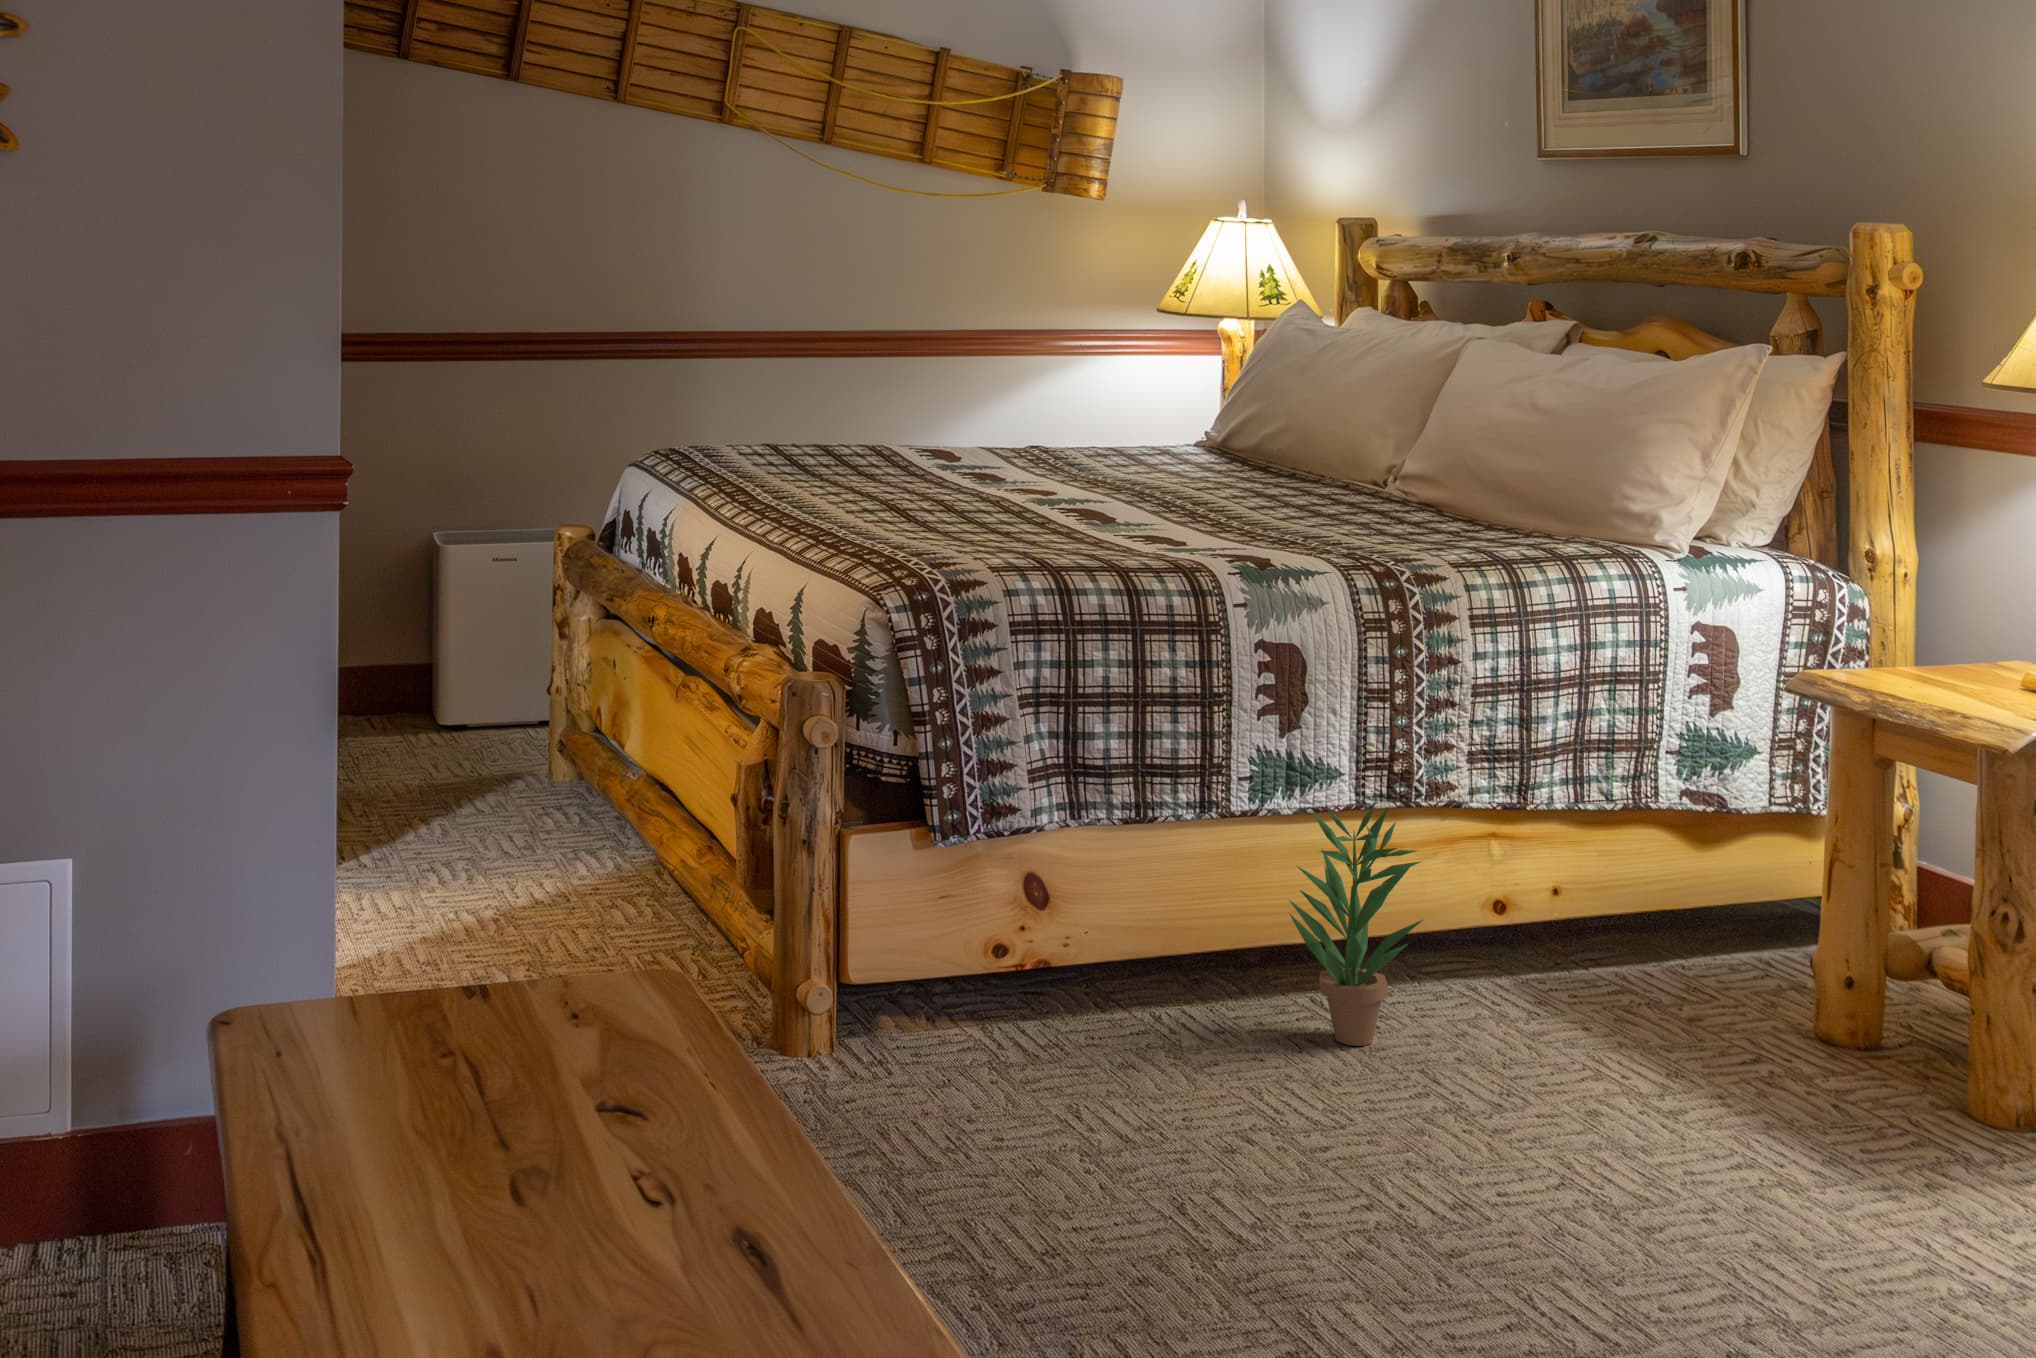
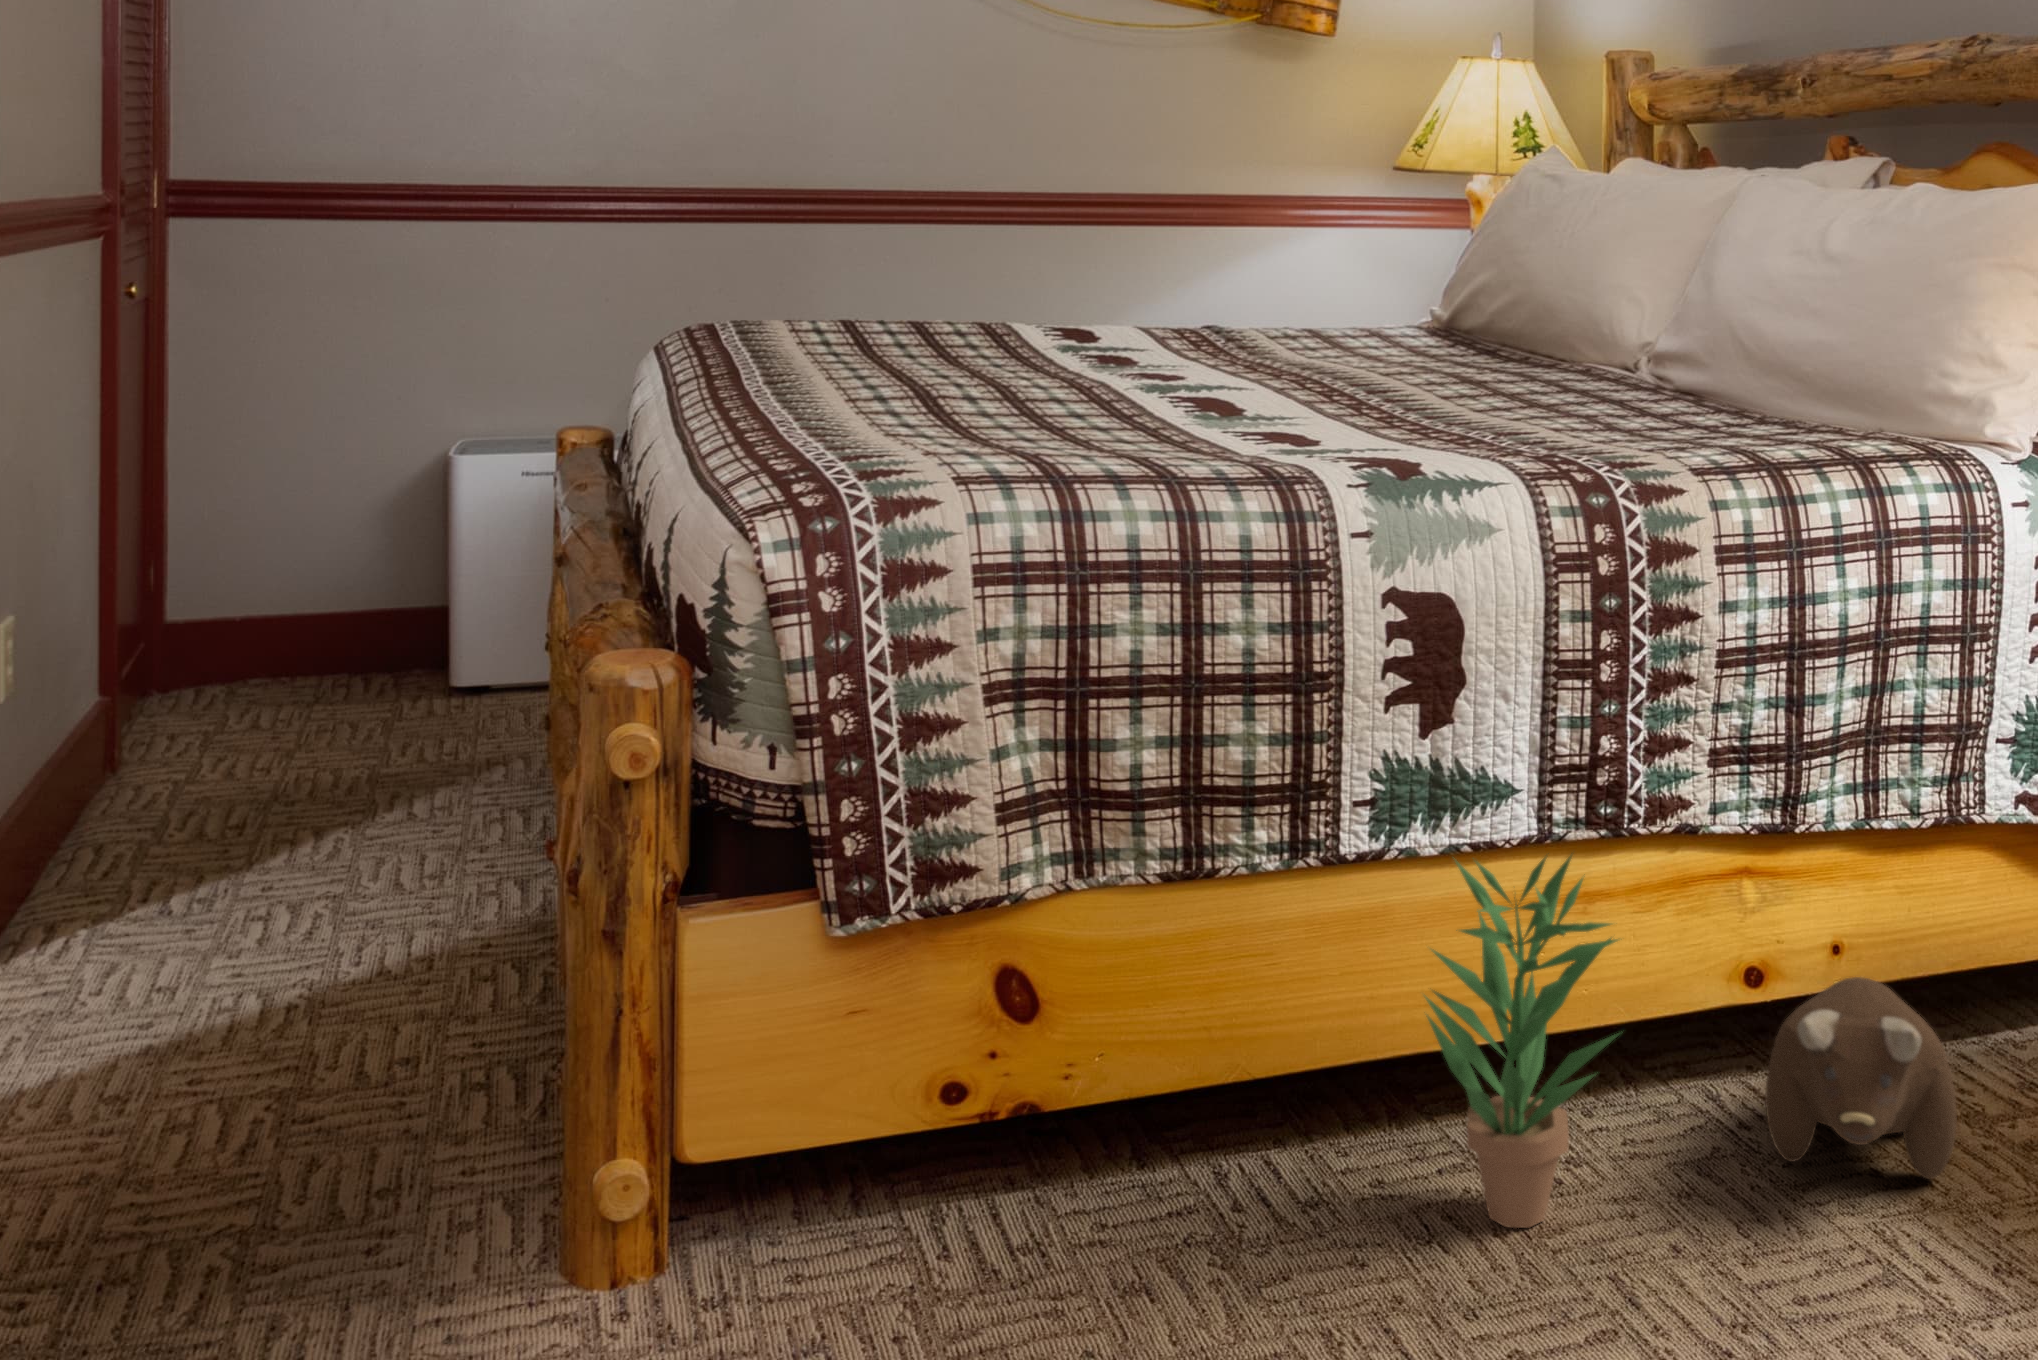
plush toy: none [1512,901,1640,1030] -> present [1765,977,1957,1179]

